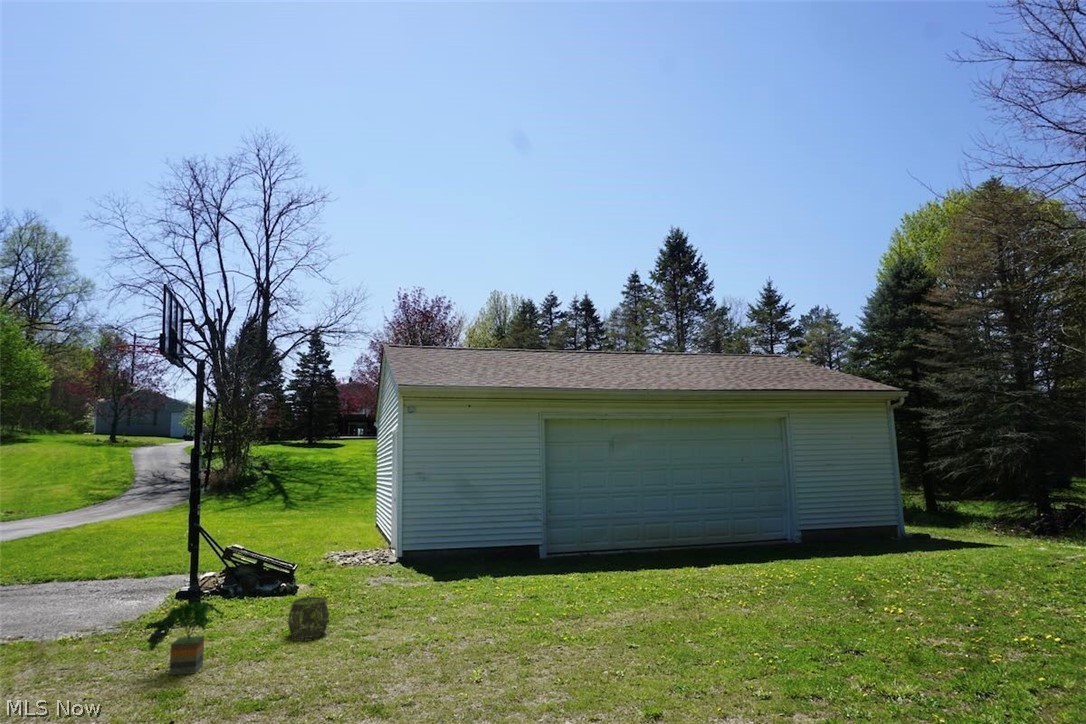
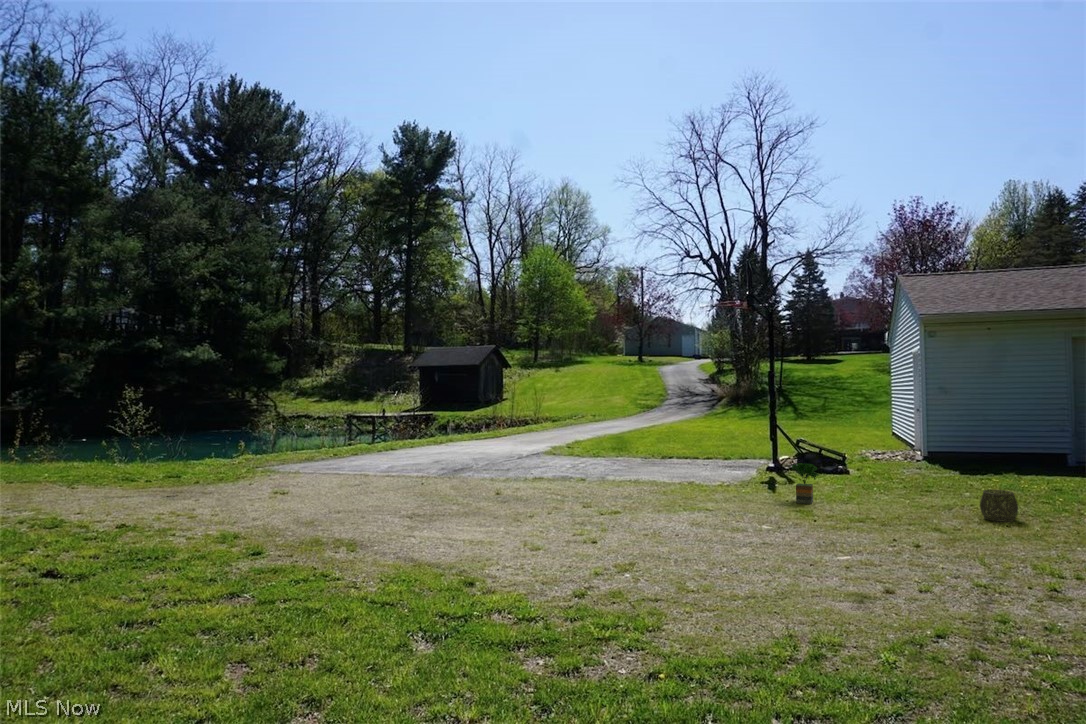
woven basket: present [288,597,329,639] -> present [980,490,1018,522]

